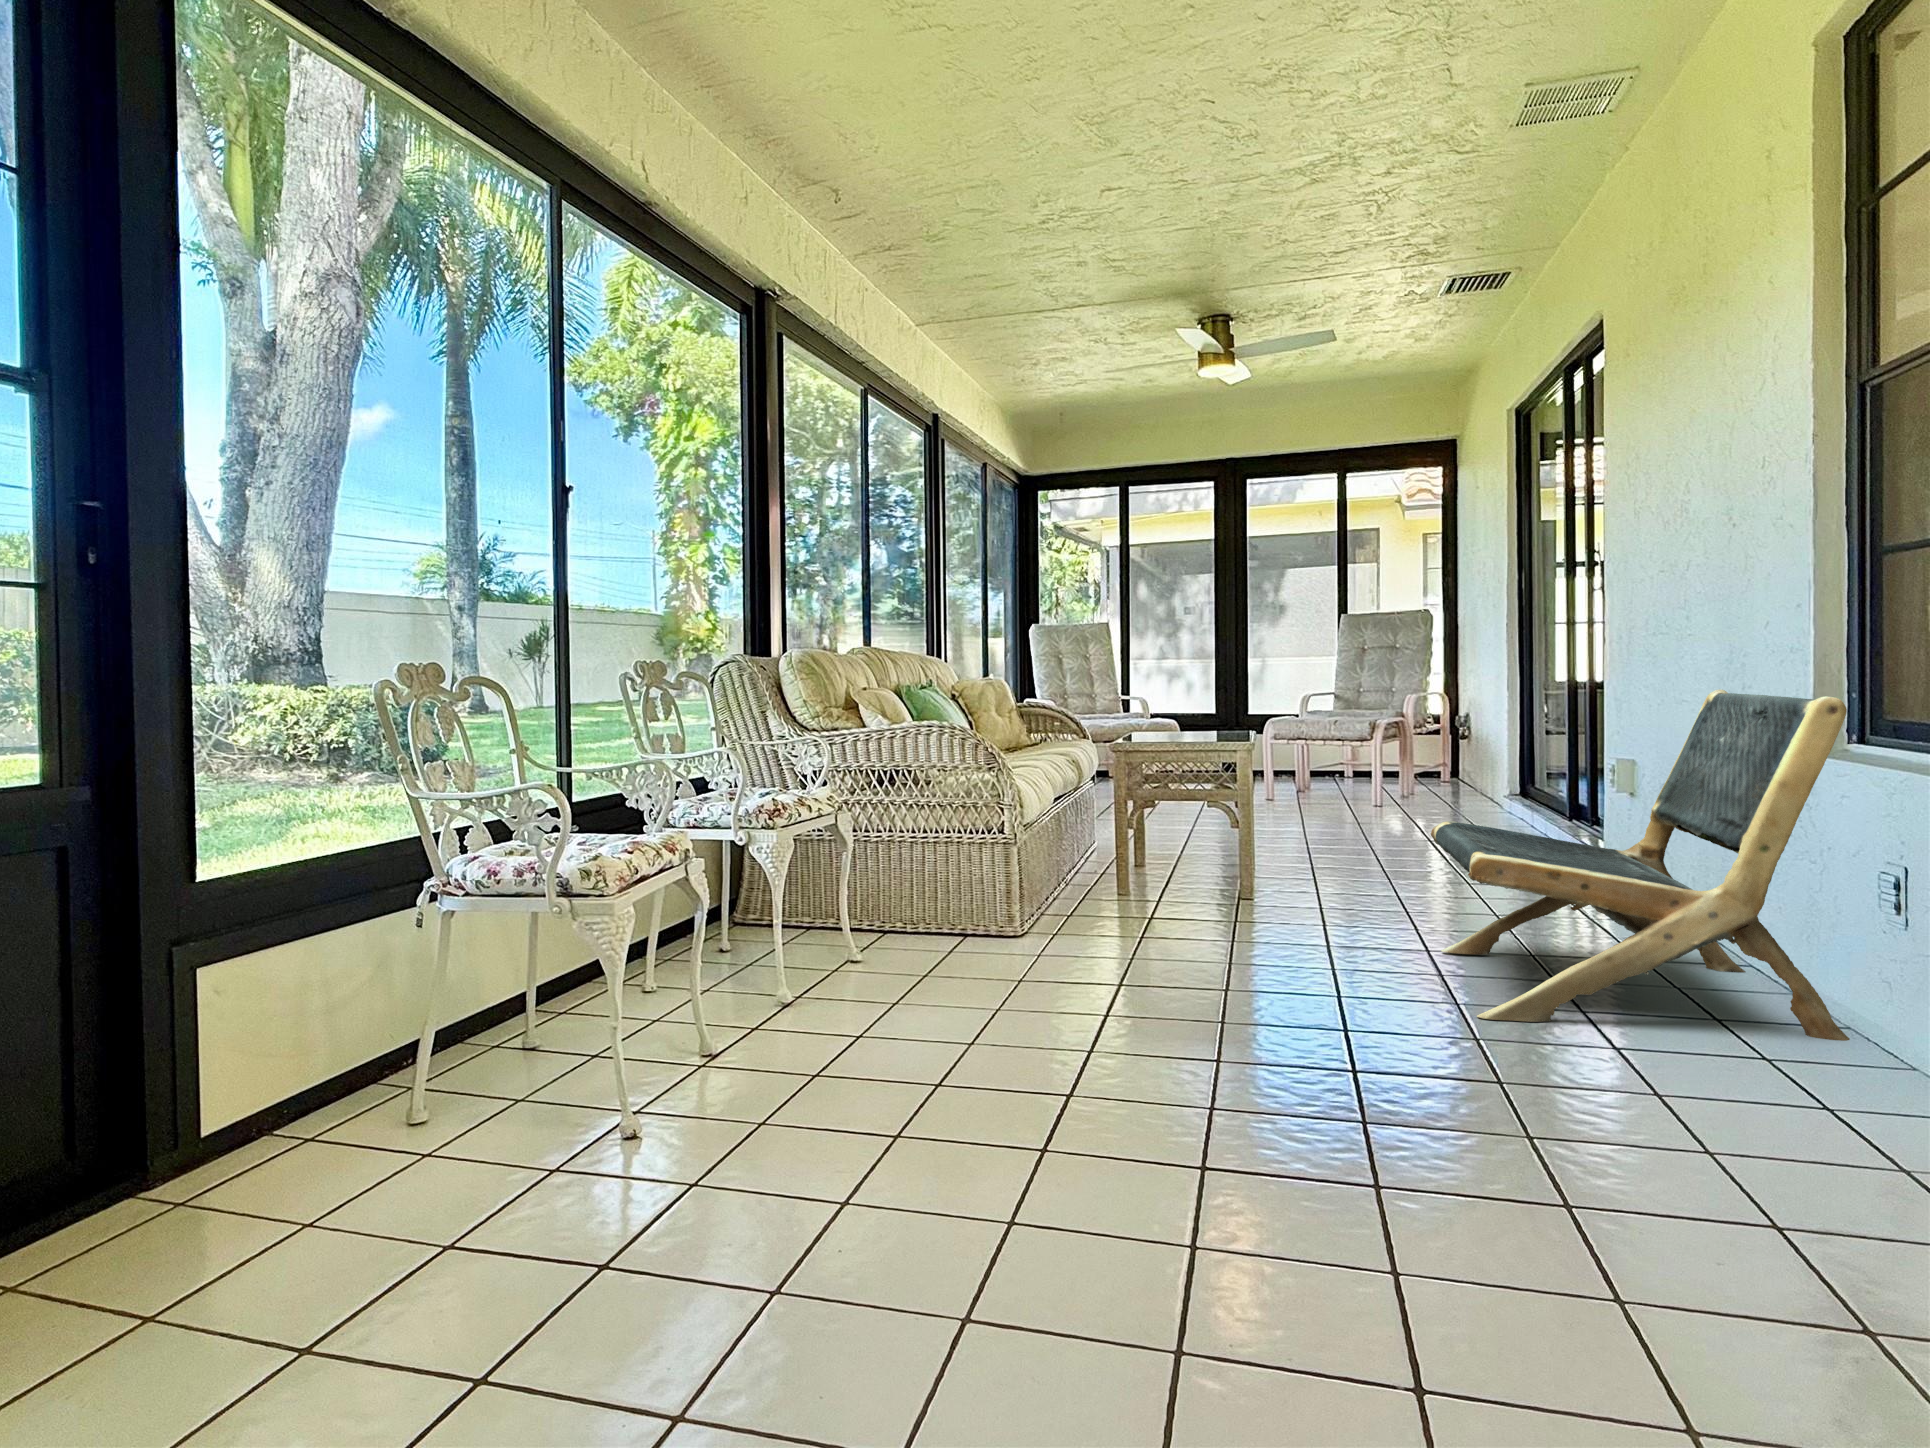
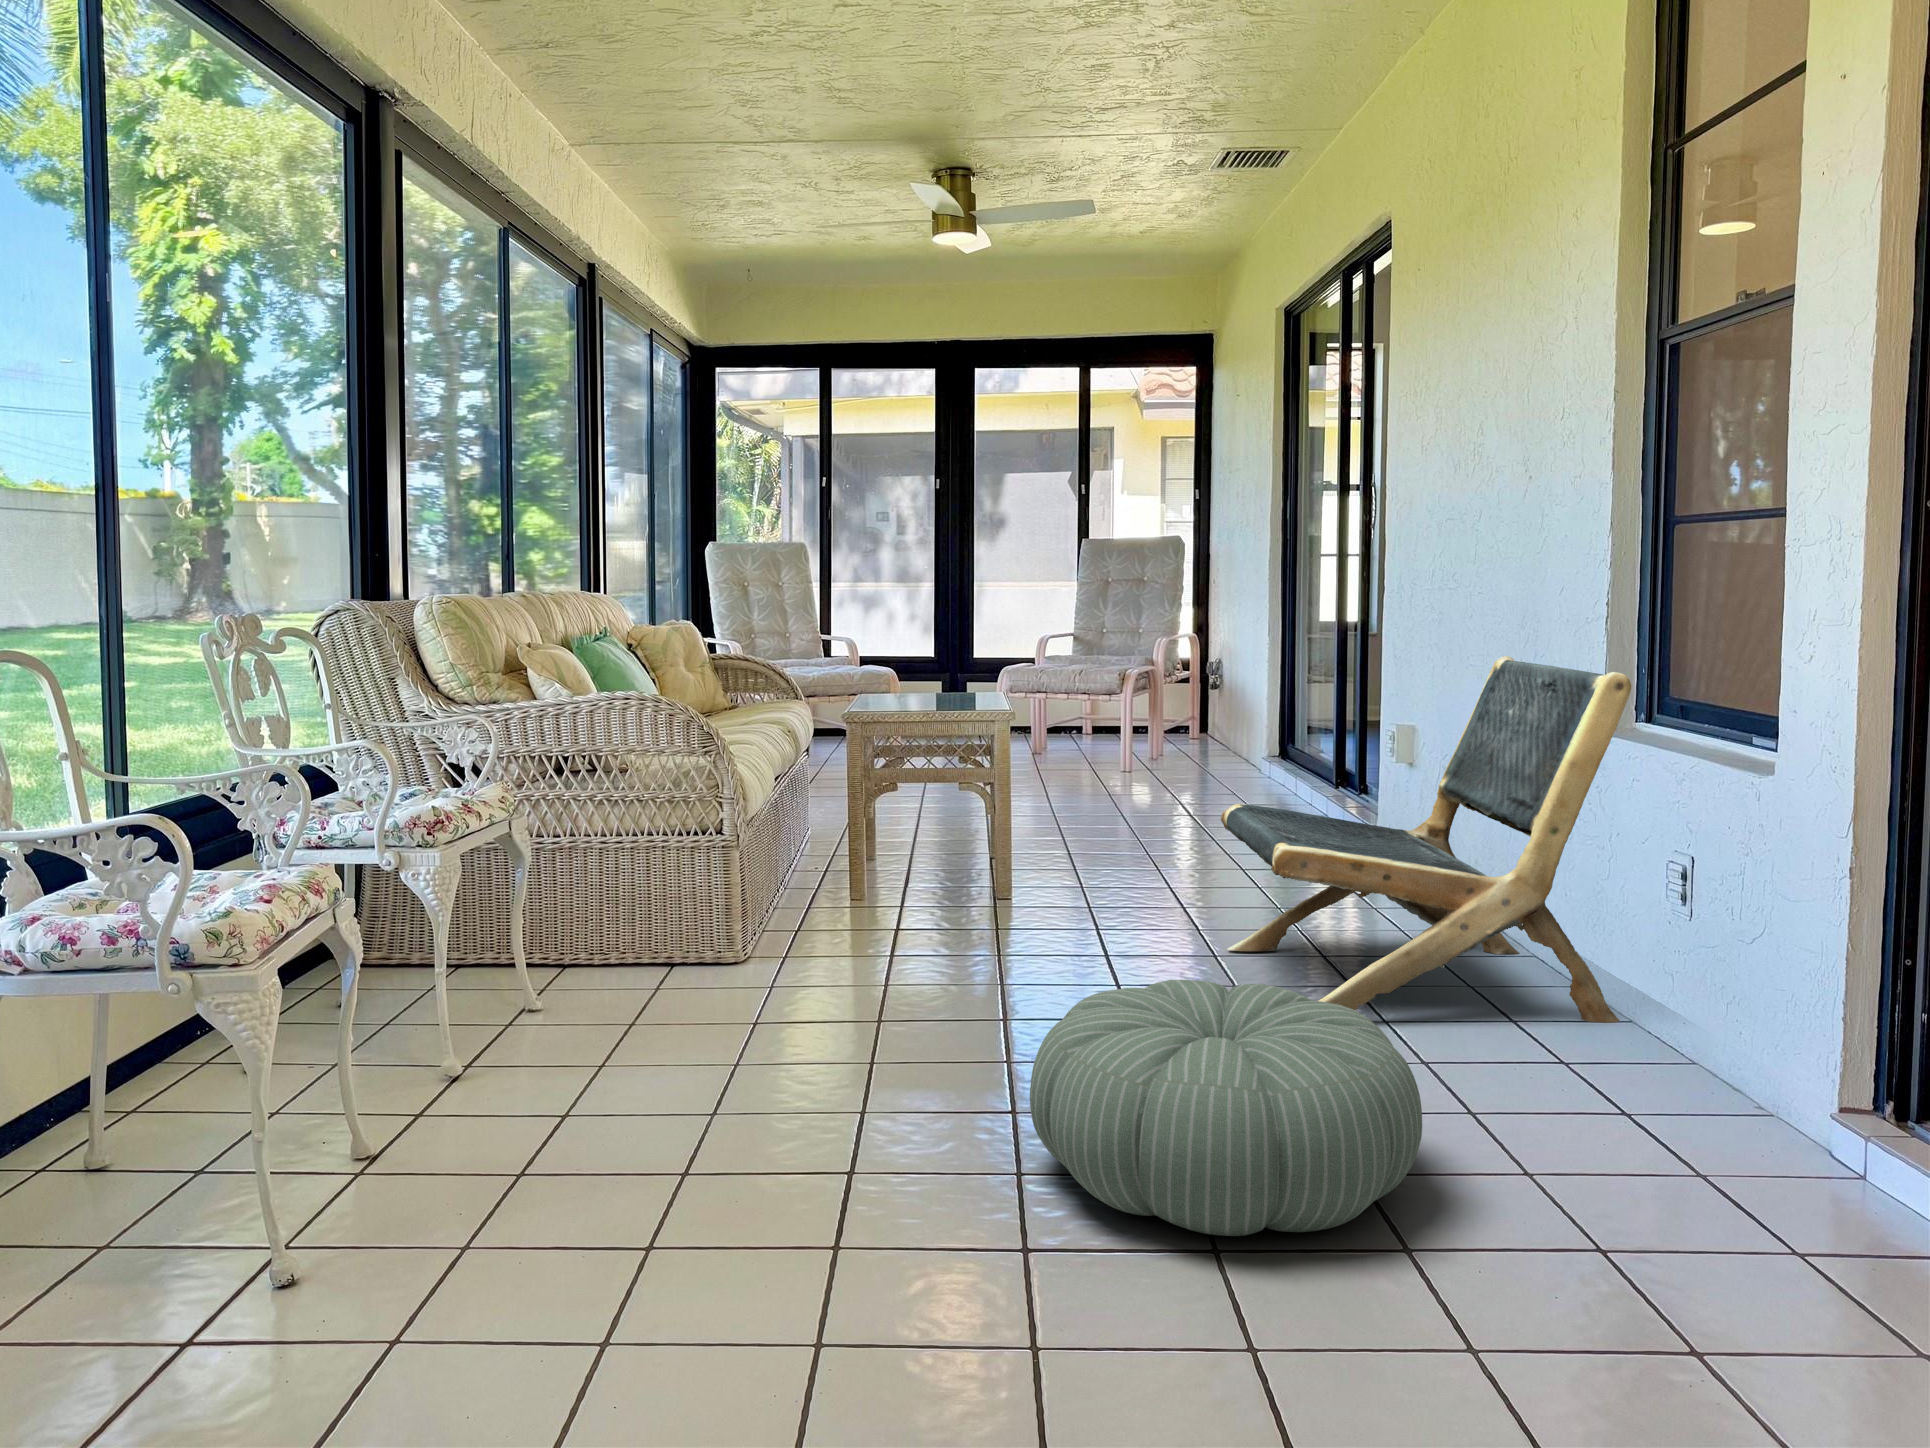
pouf: none [1214,962,1593,1194] -> present [1030,980,1422,1236]

